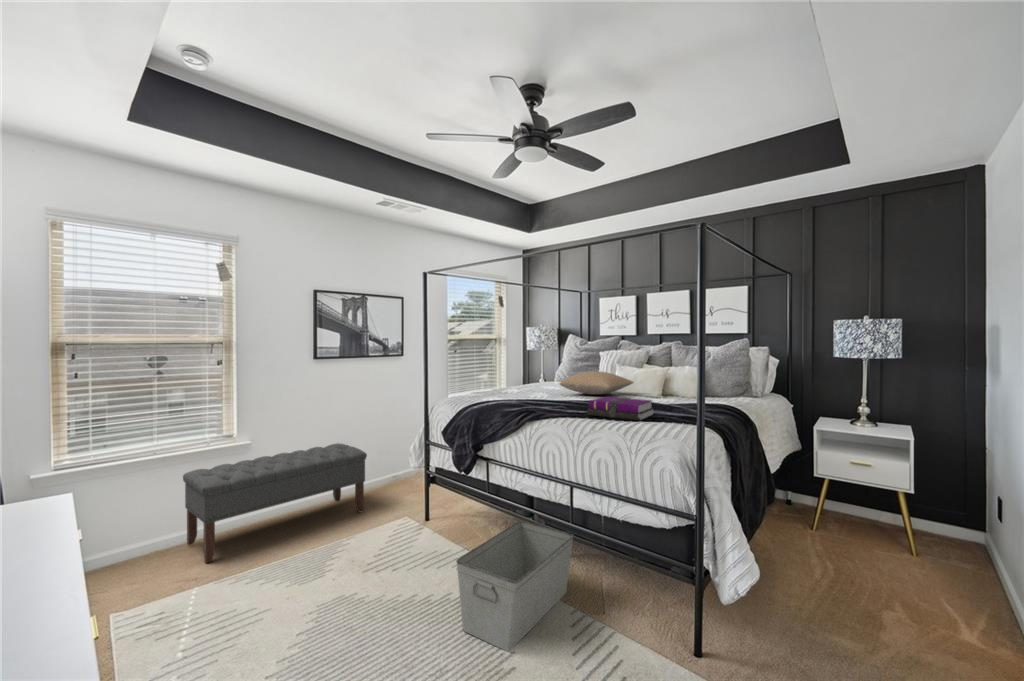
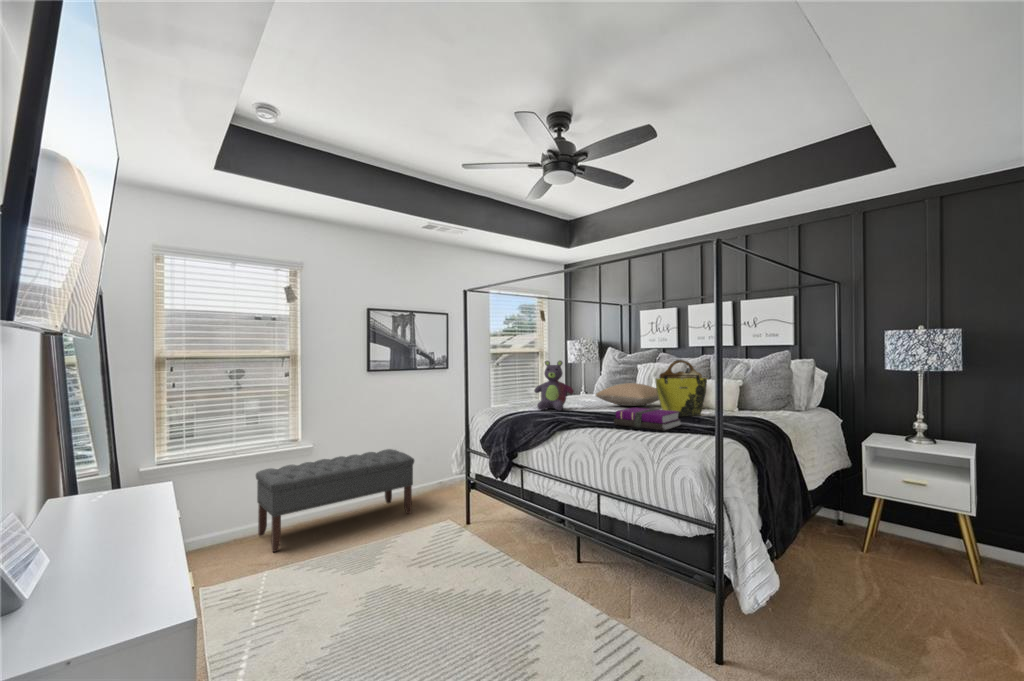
stuffed bear: none [497,348,539,400] -> present [534,361,574,411]
tote bag: none [624,348,674,405] -> present [656,360,707,416]
storage bin: present [456,521,574,651] -> none [487,525,601,645]

